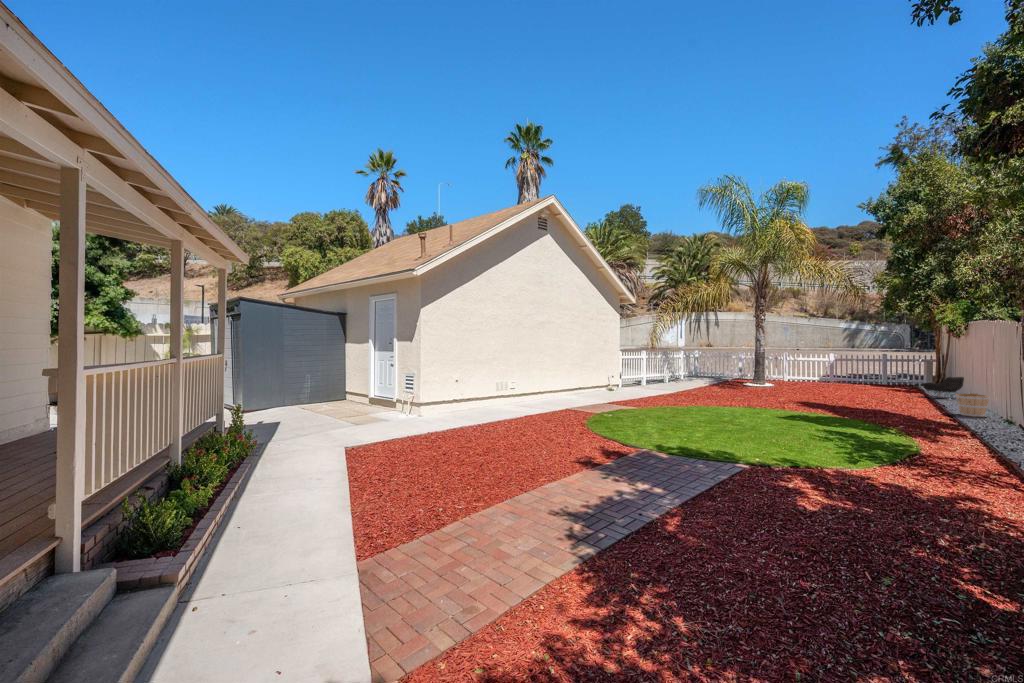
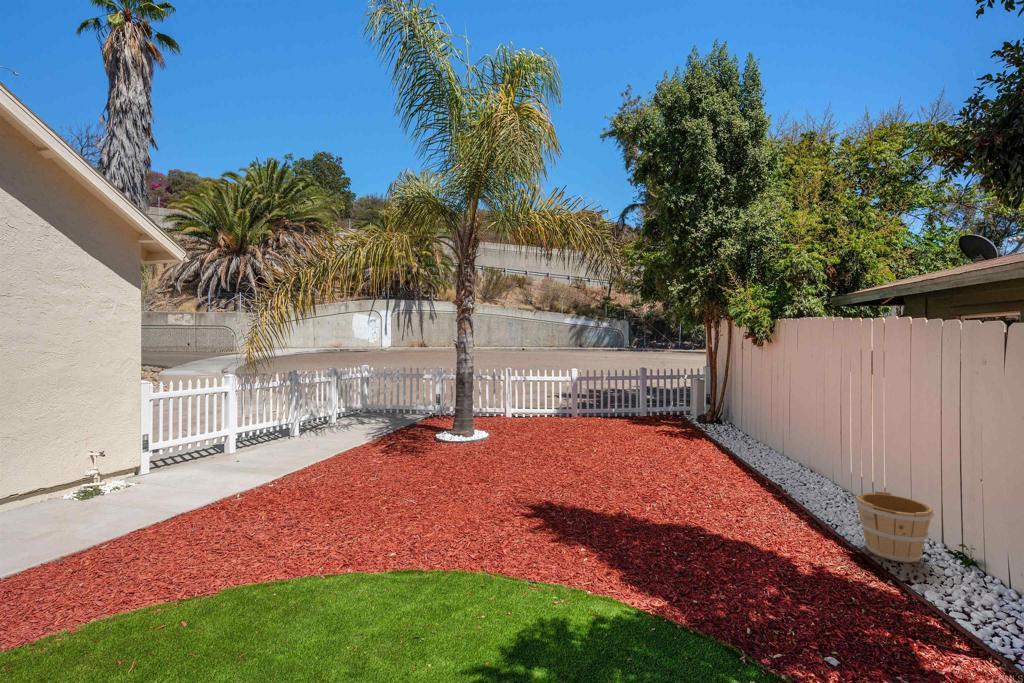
lounge chair: present [922,377,964,398] -> none [717,418,777,459]

